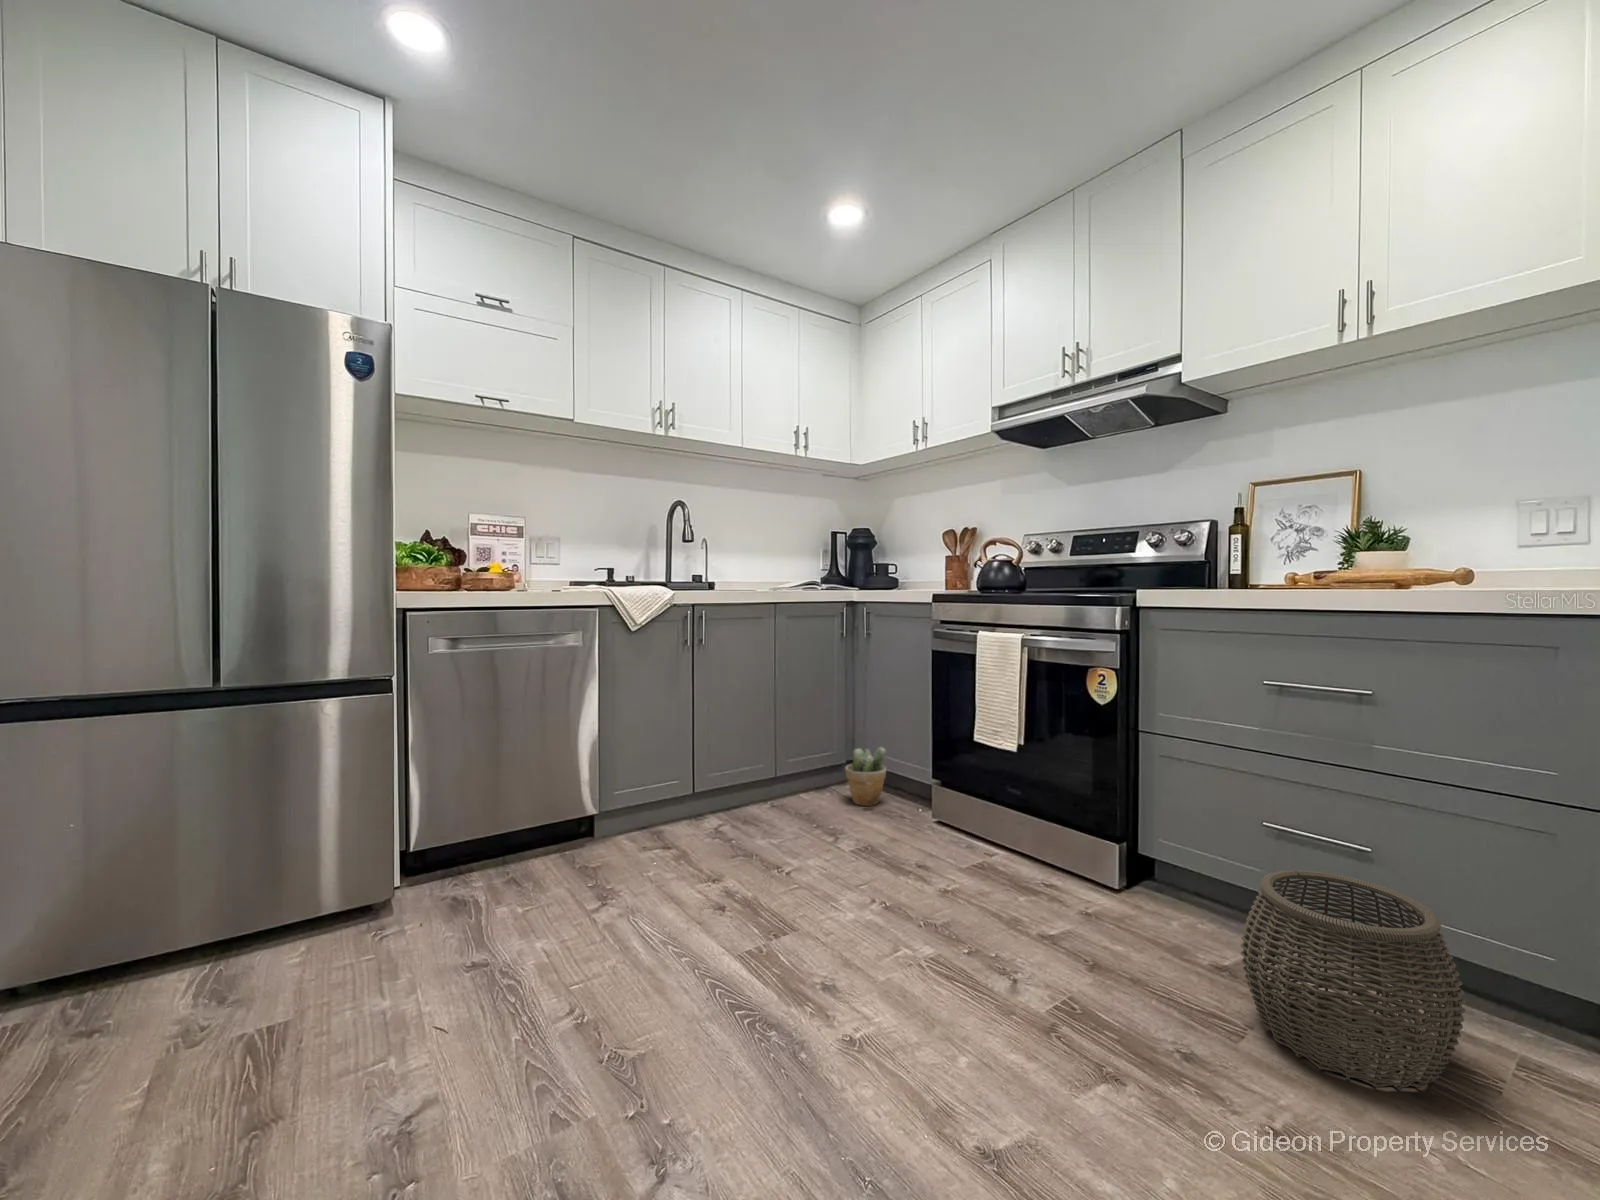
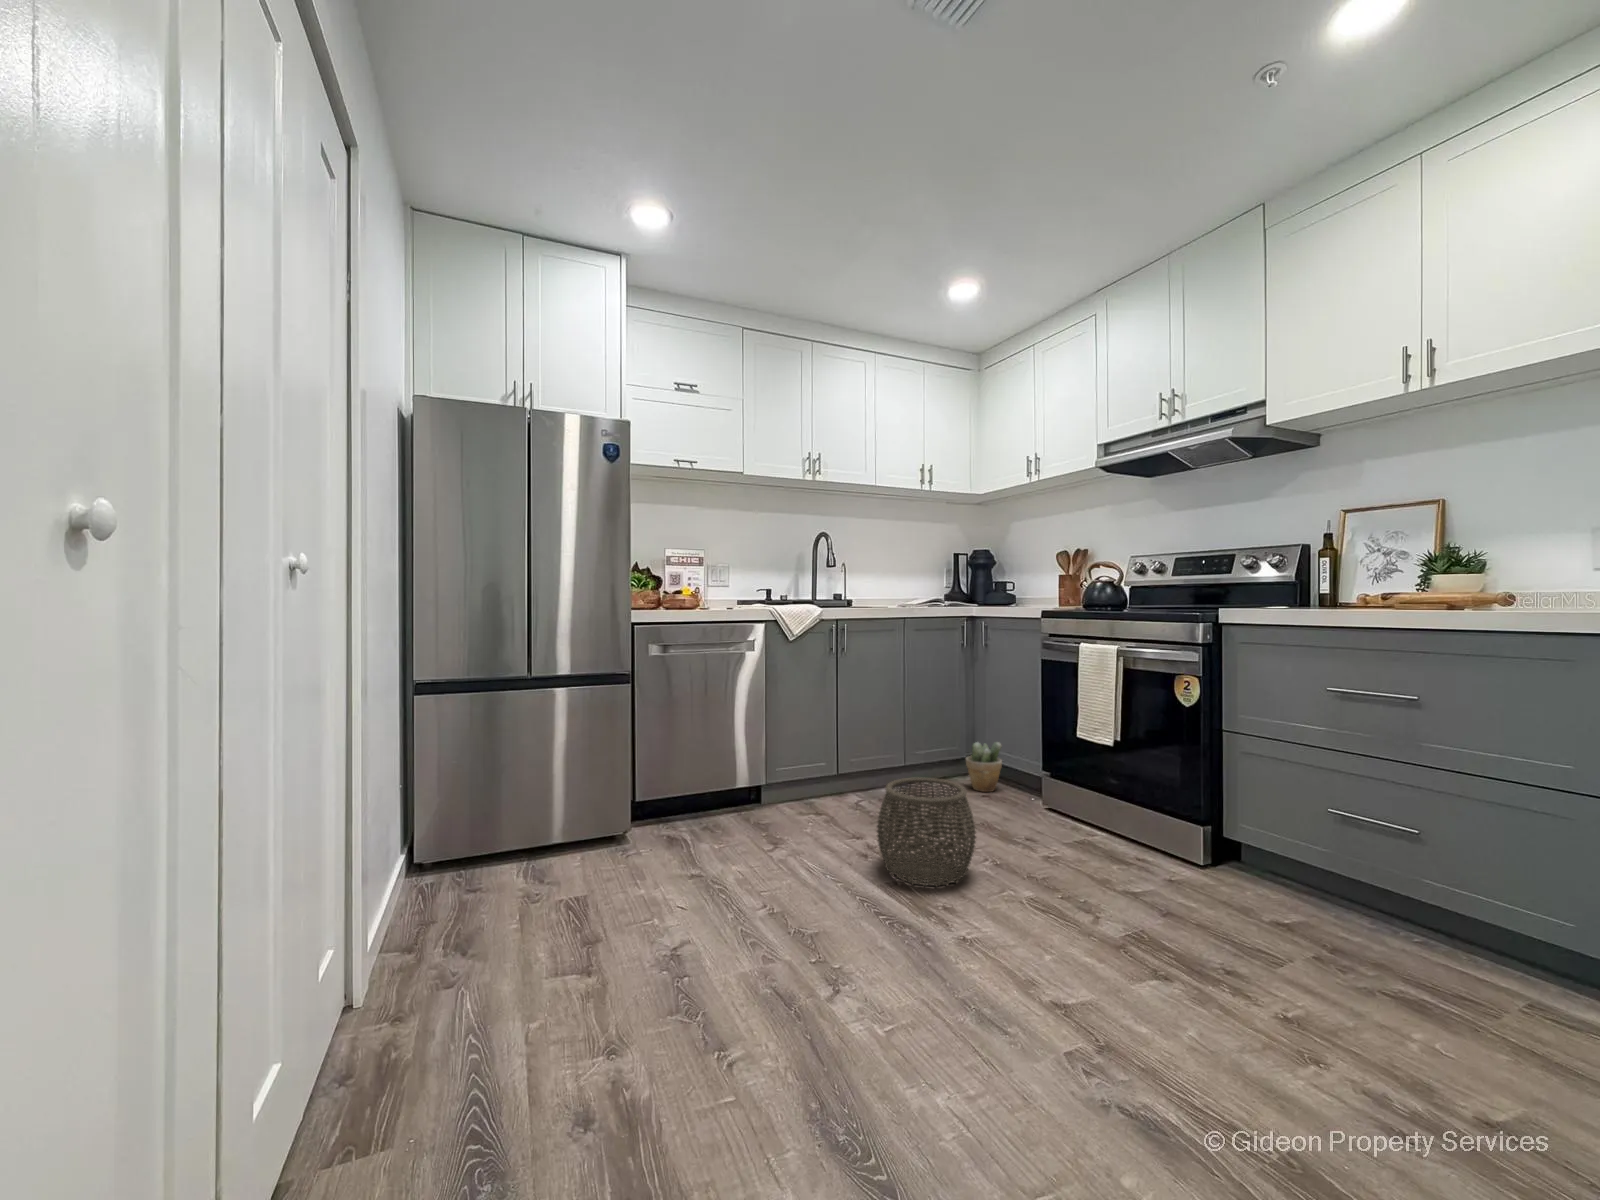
woven basket: present [1241,870,1466,1090] -> present [877,777,976,886]

